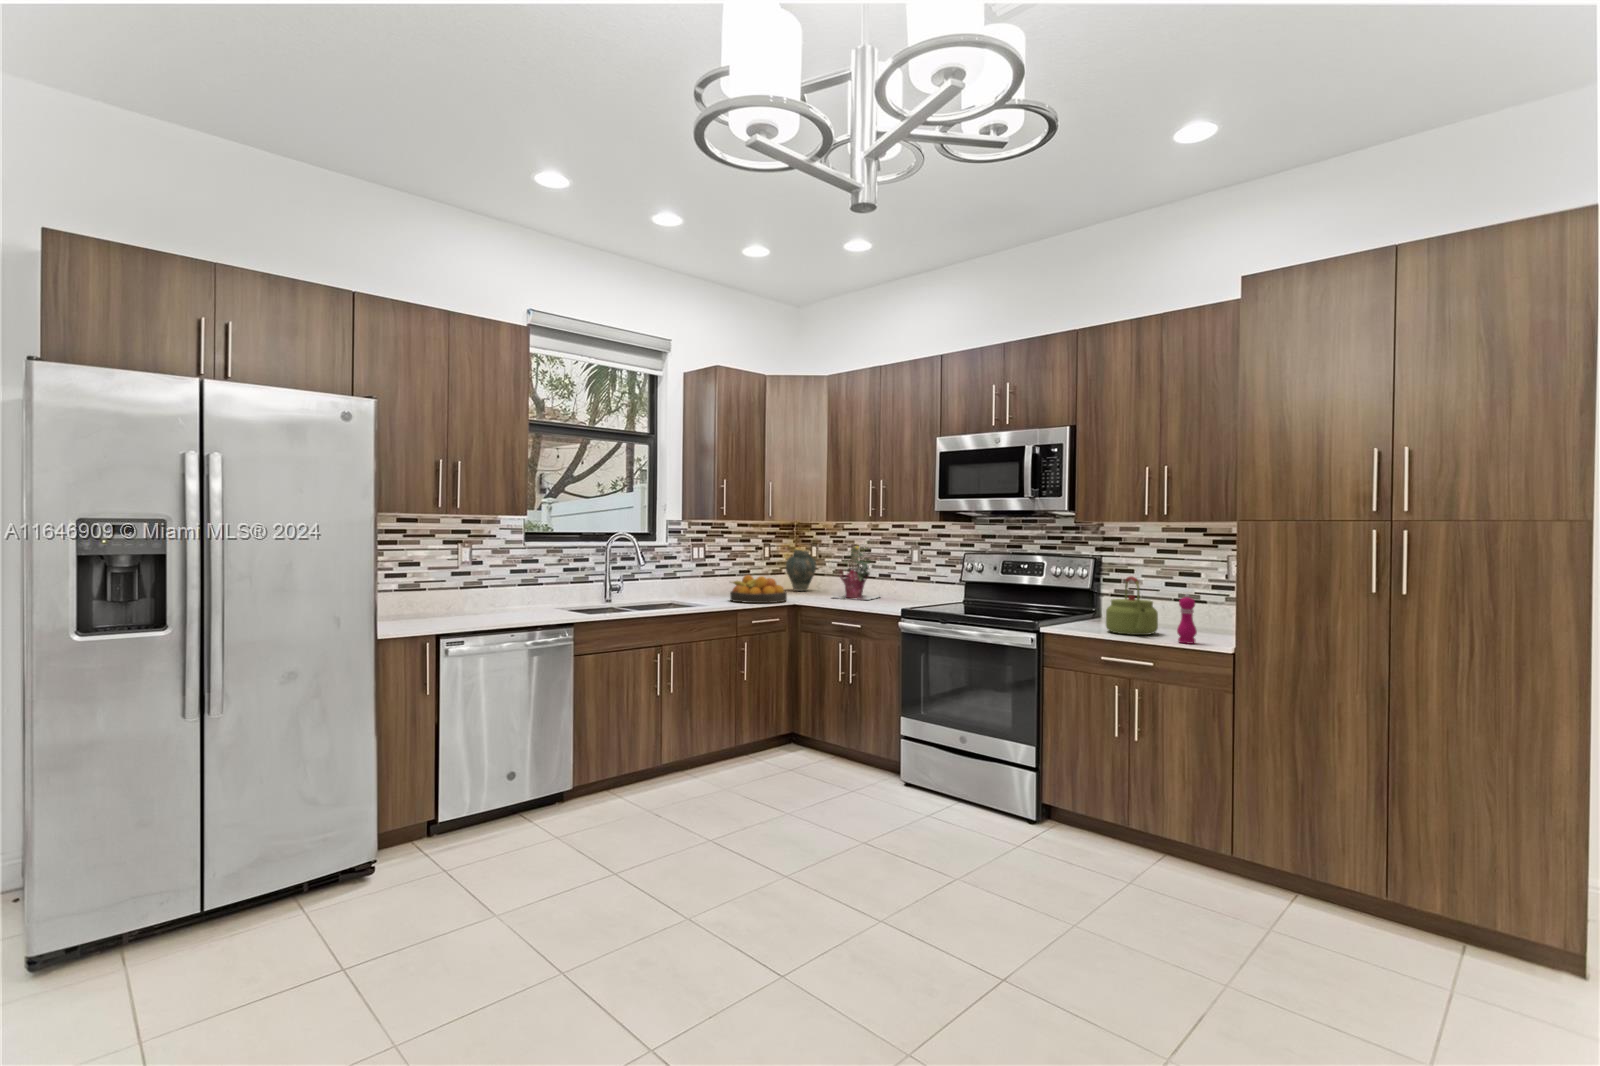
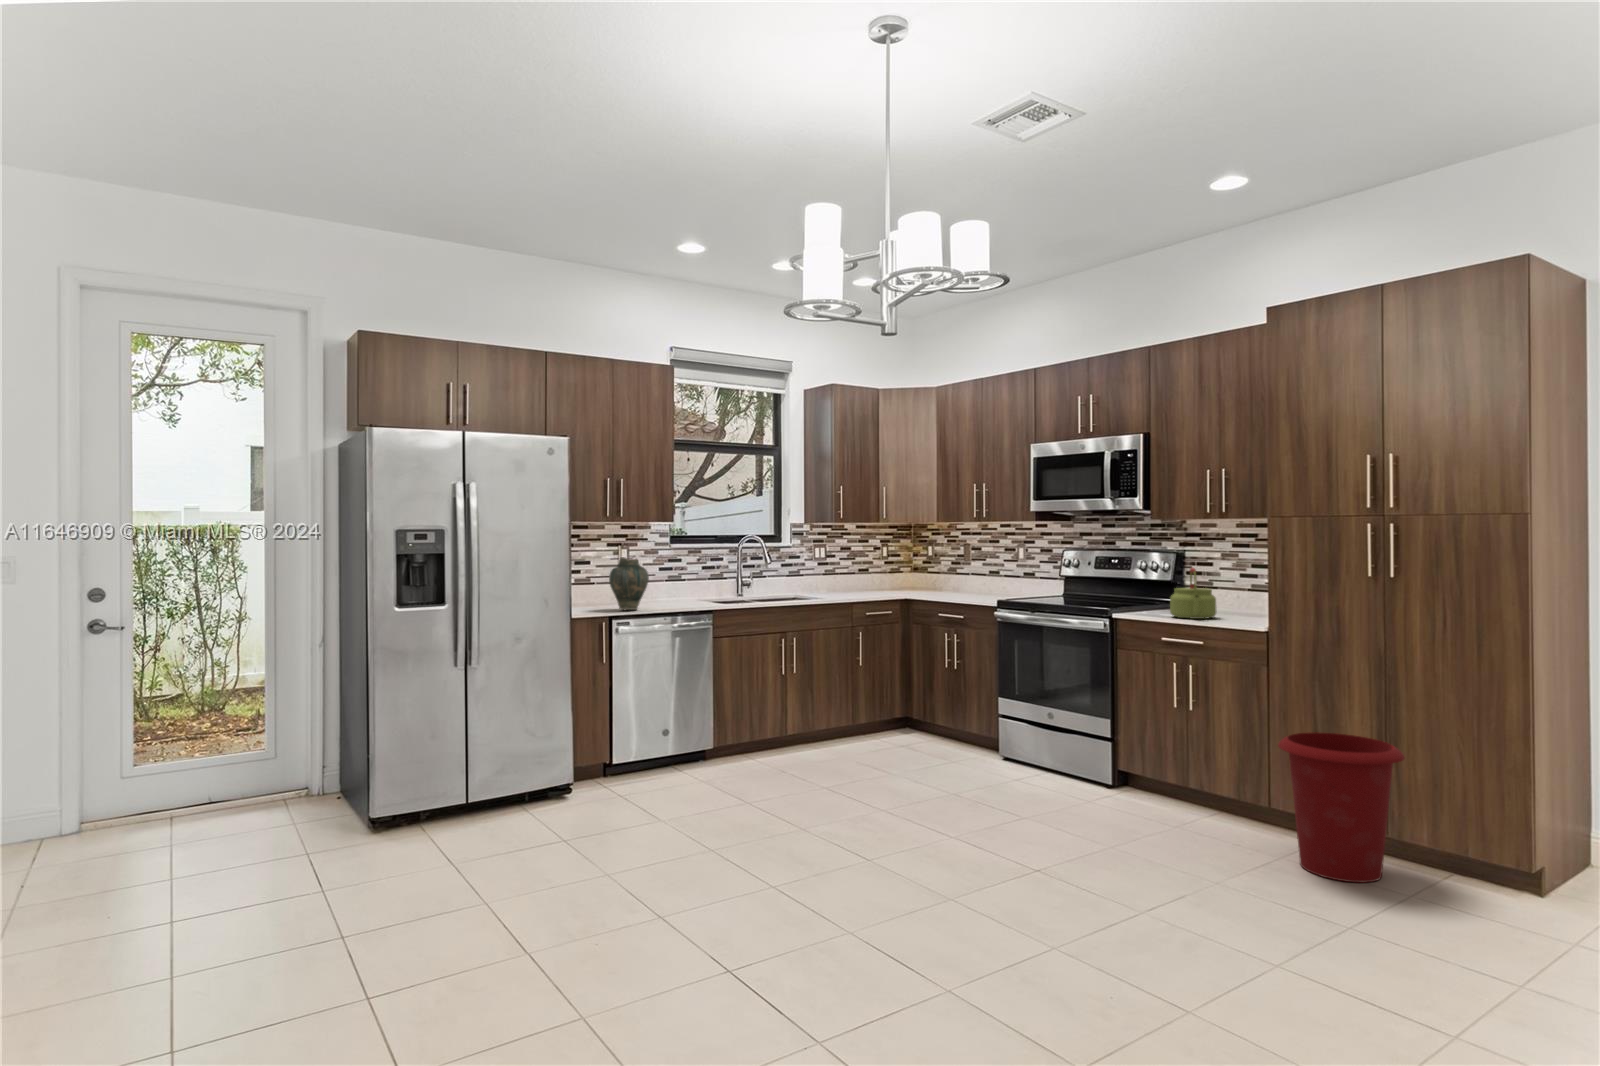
potted plant: present [834,546,880,600] -> none [941,543,993,595]
vase: present [786,549,816,591] -> present [609,557,649,610]
fruit bowl: present [730,575,787,603] -> none [847,572,899,597]
pepper mill: present [1177,594,1197,644] -> none [1223,581,1240,624]
waste bin: none [1273,777,1435,972] -> present [1278,732,1404,883]

